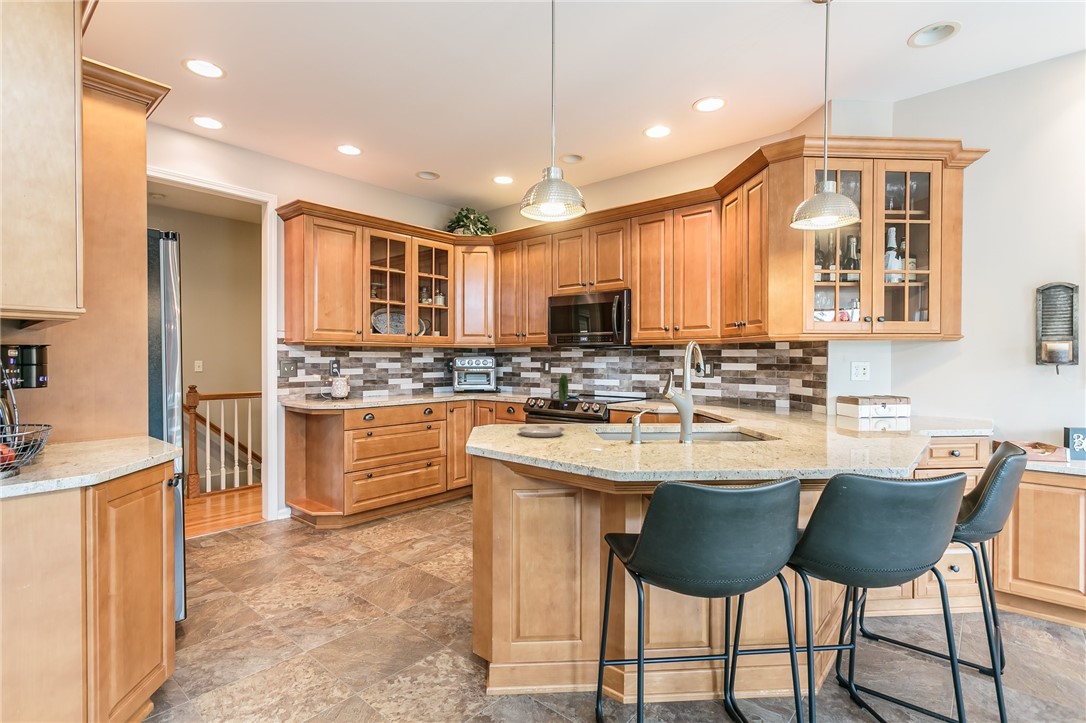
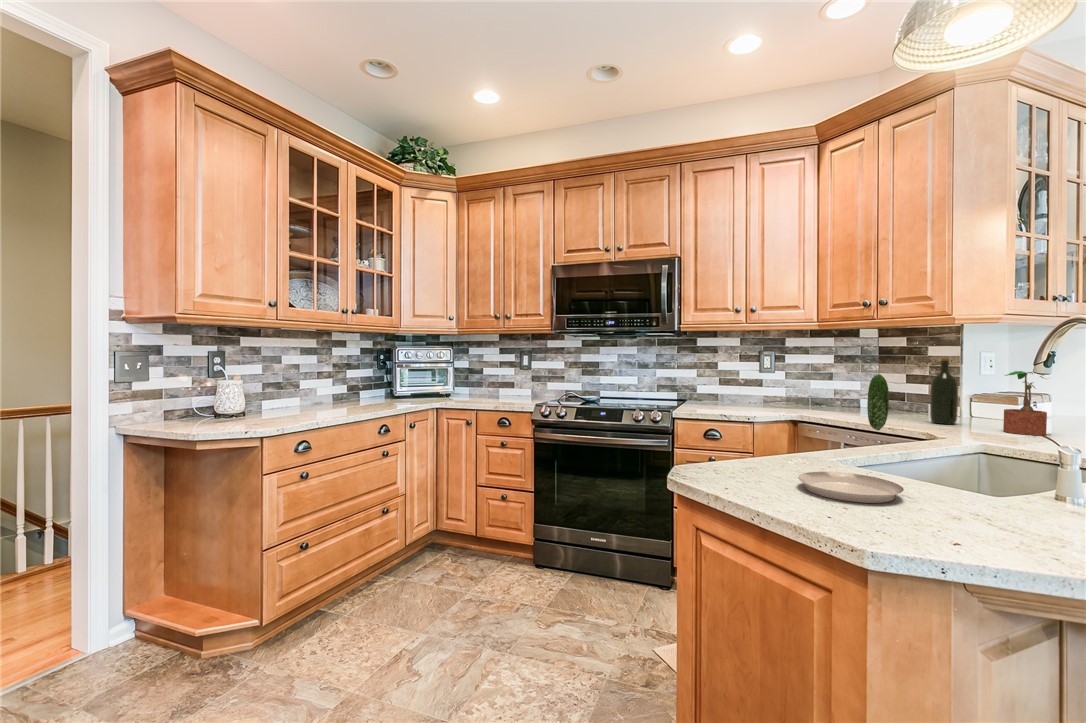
wine bottle: none [780,366,799,417] -> present [930,358,958,424]
potted plant: none [809,376,839,424] -> present [1003,371,1047,435]

